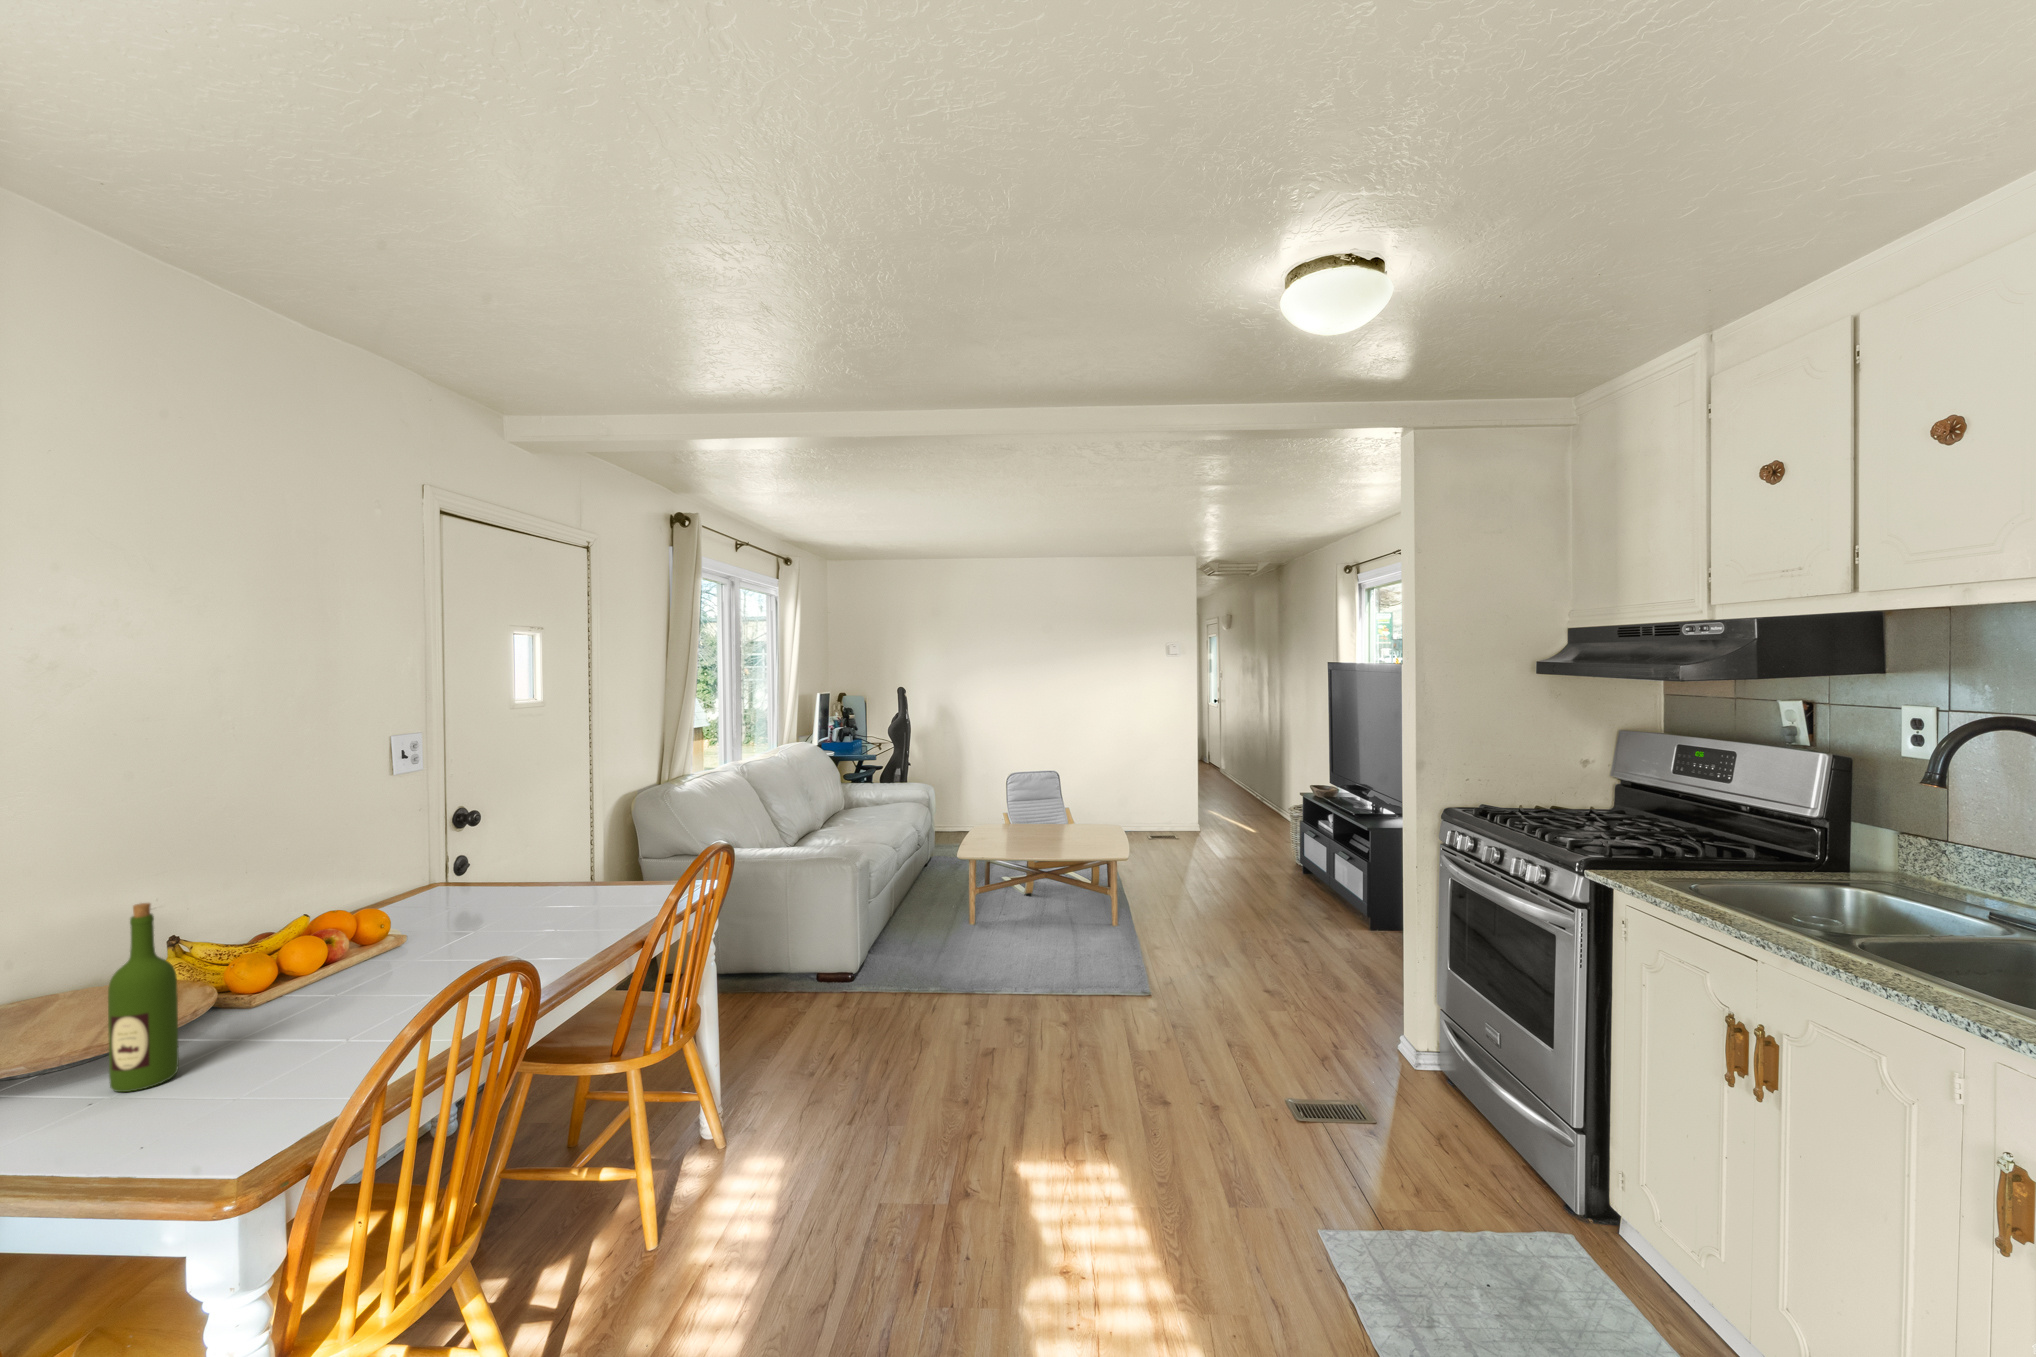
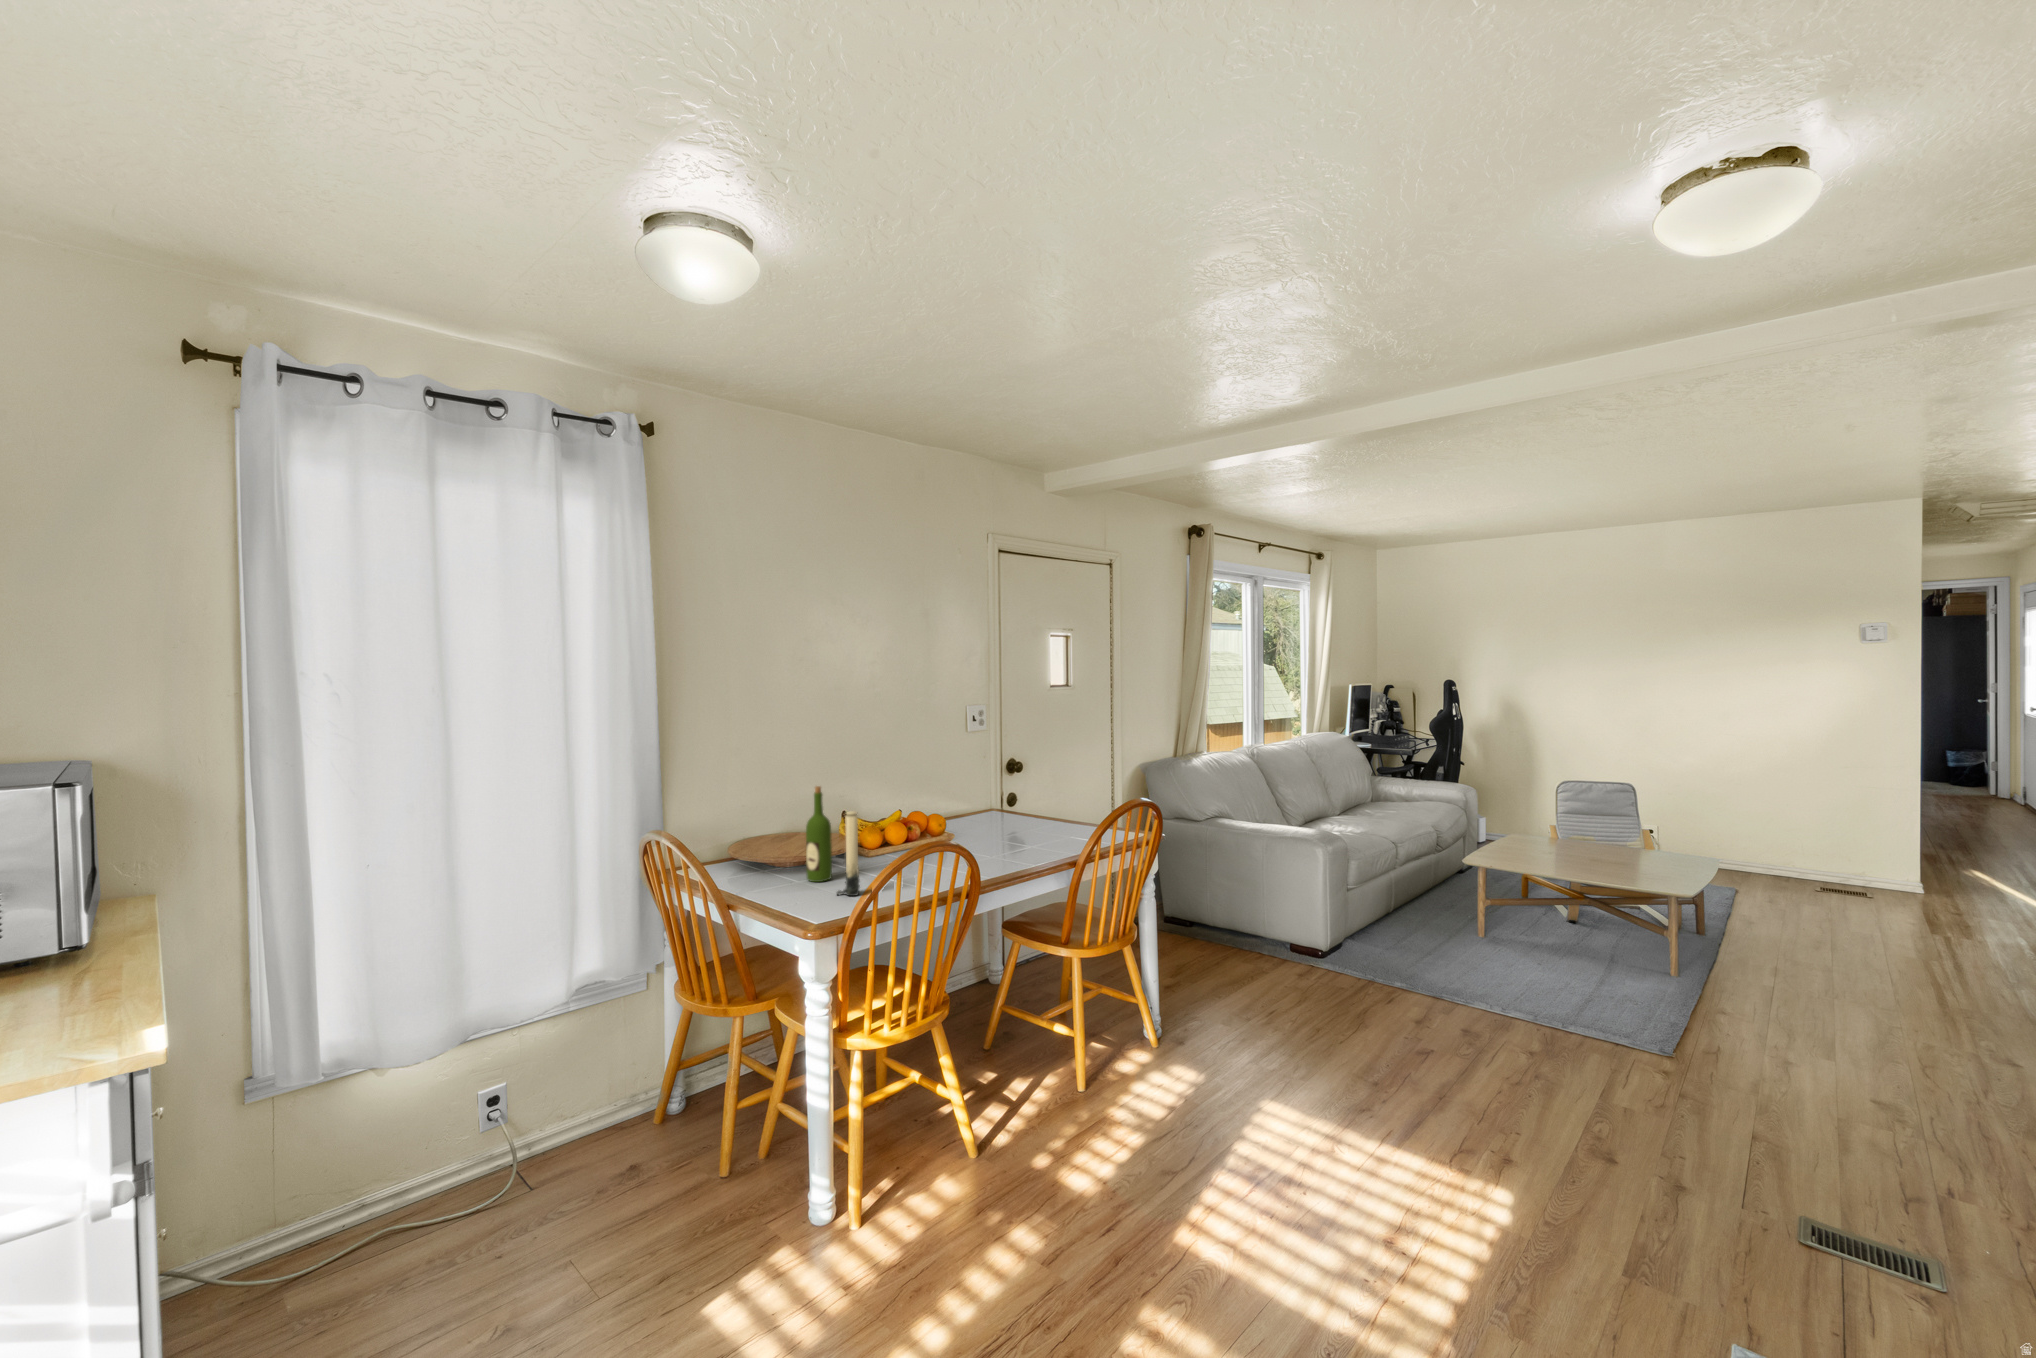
candle: none [215,938,275,1104] -> present [837,812,860,896]

